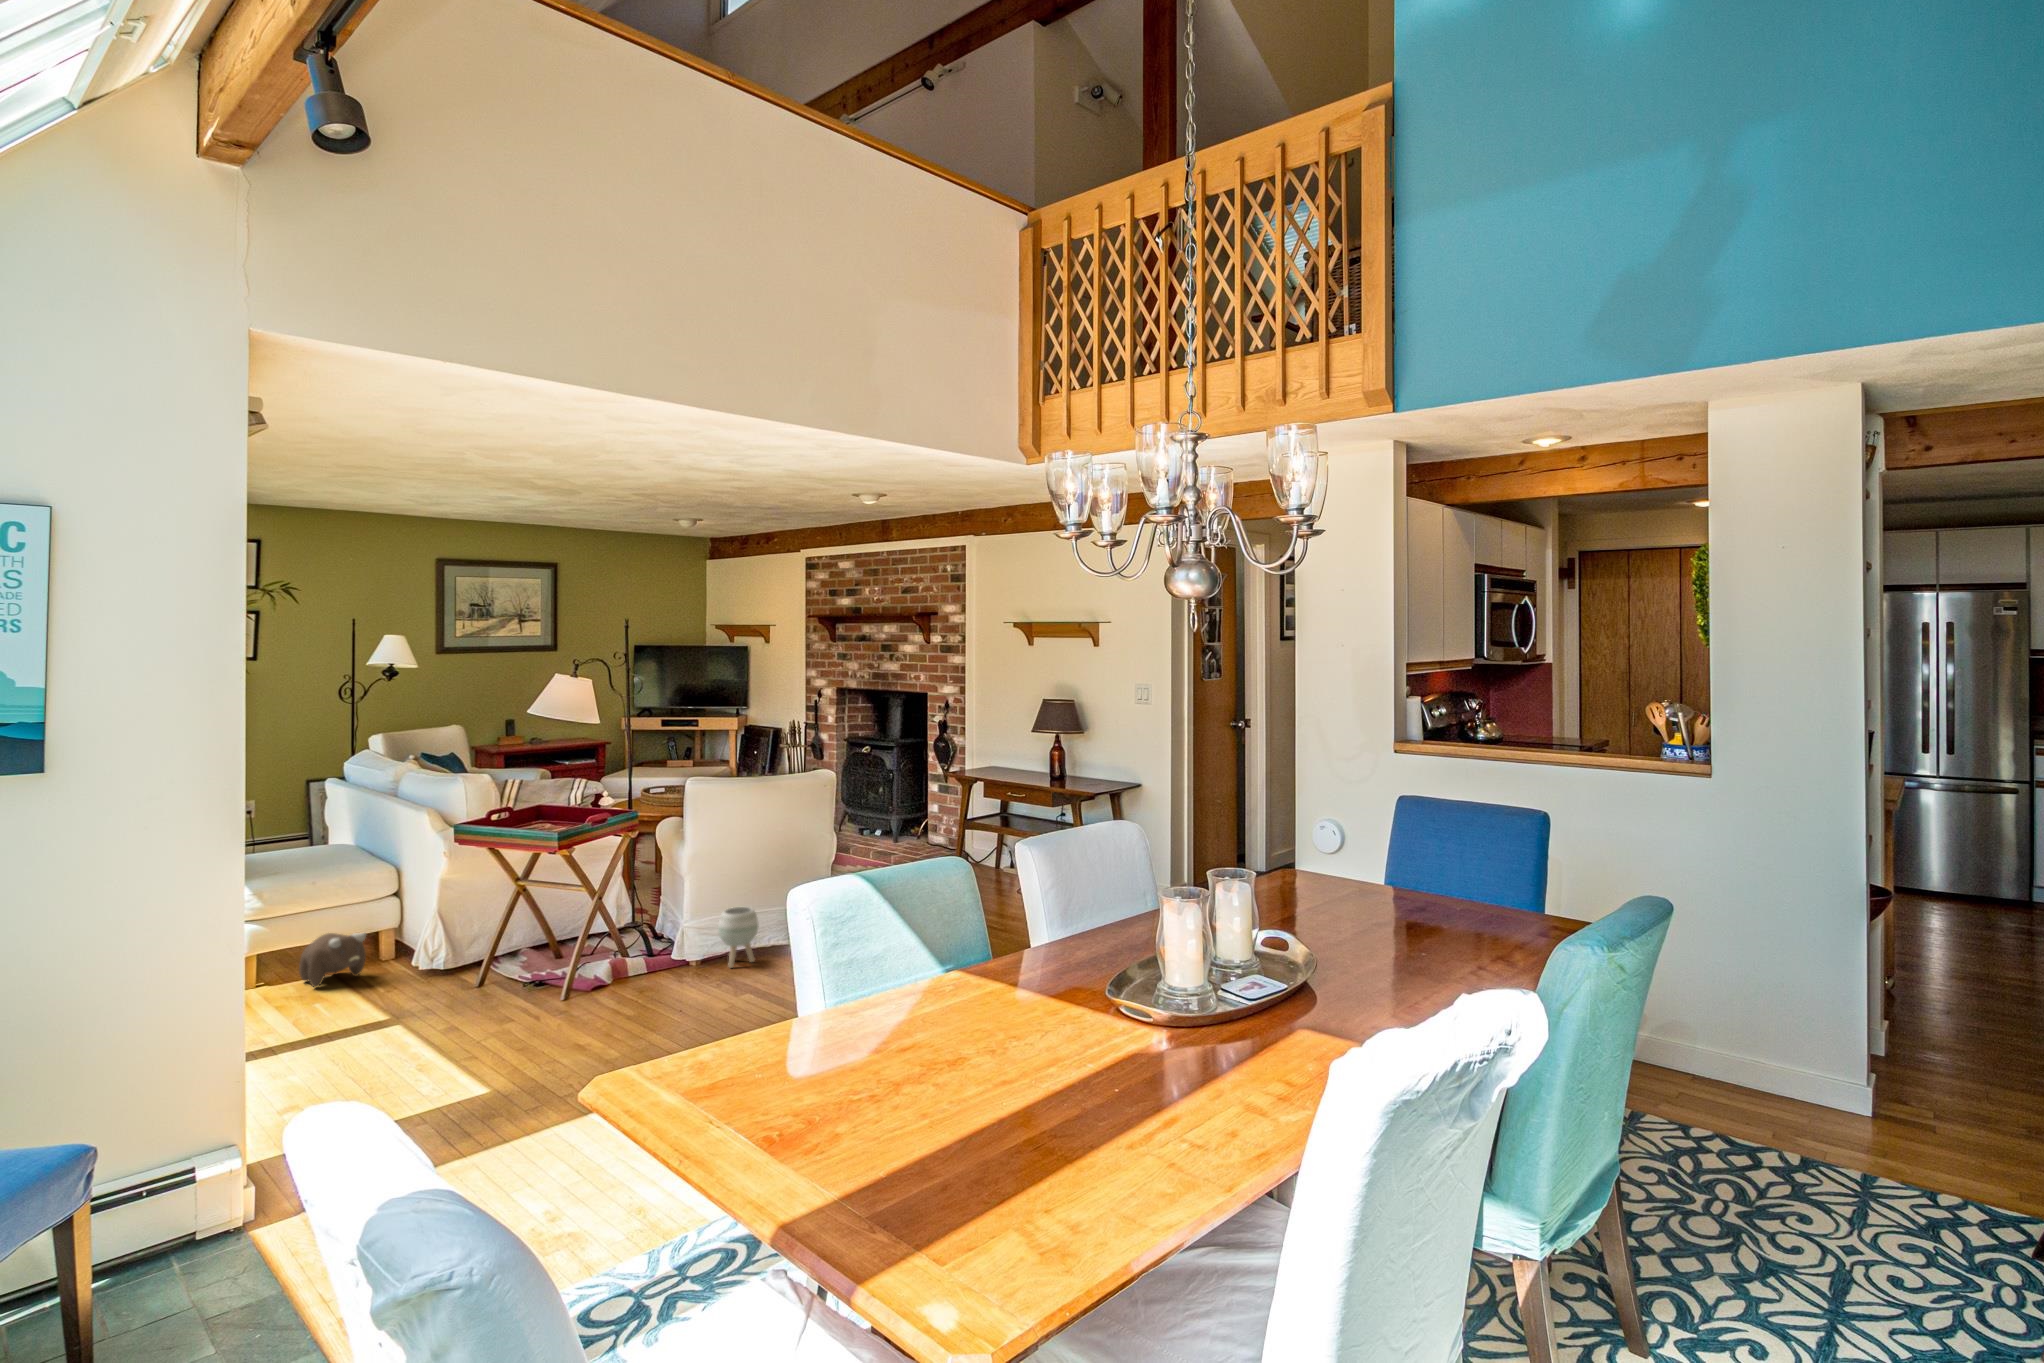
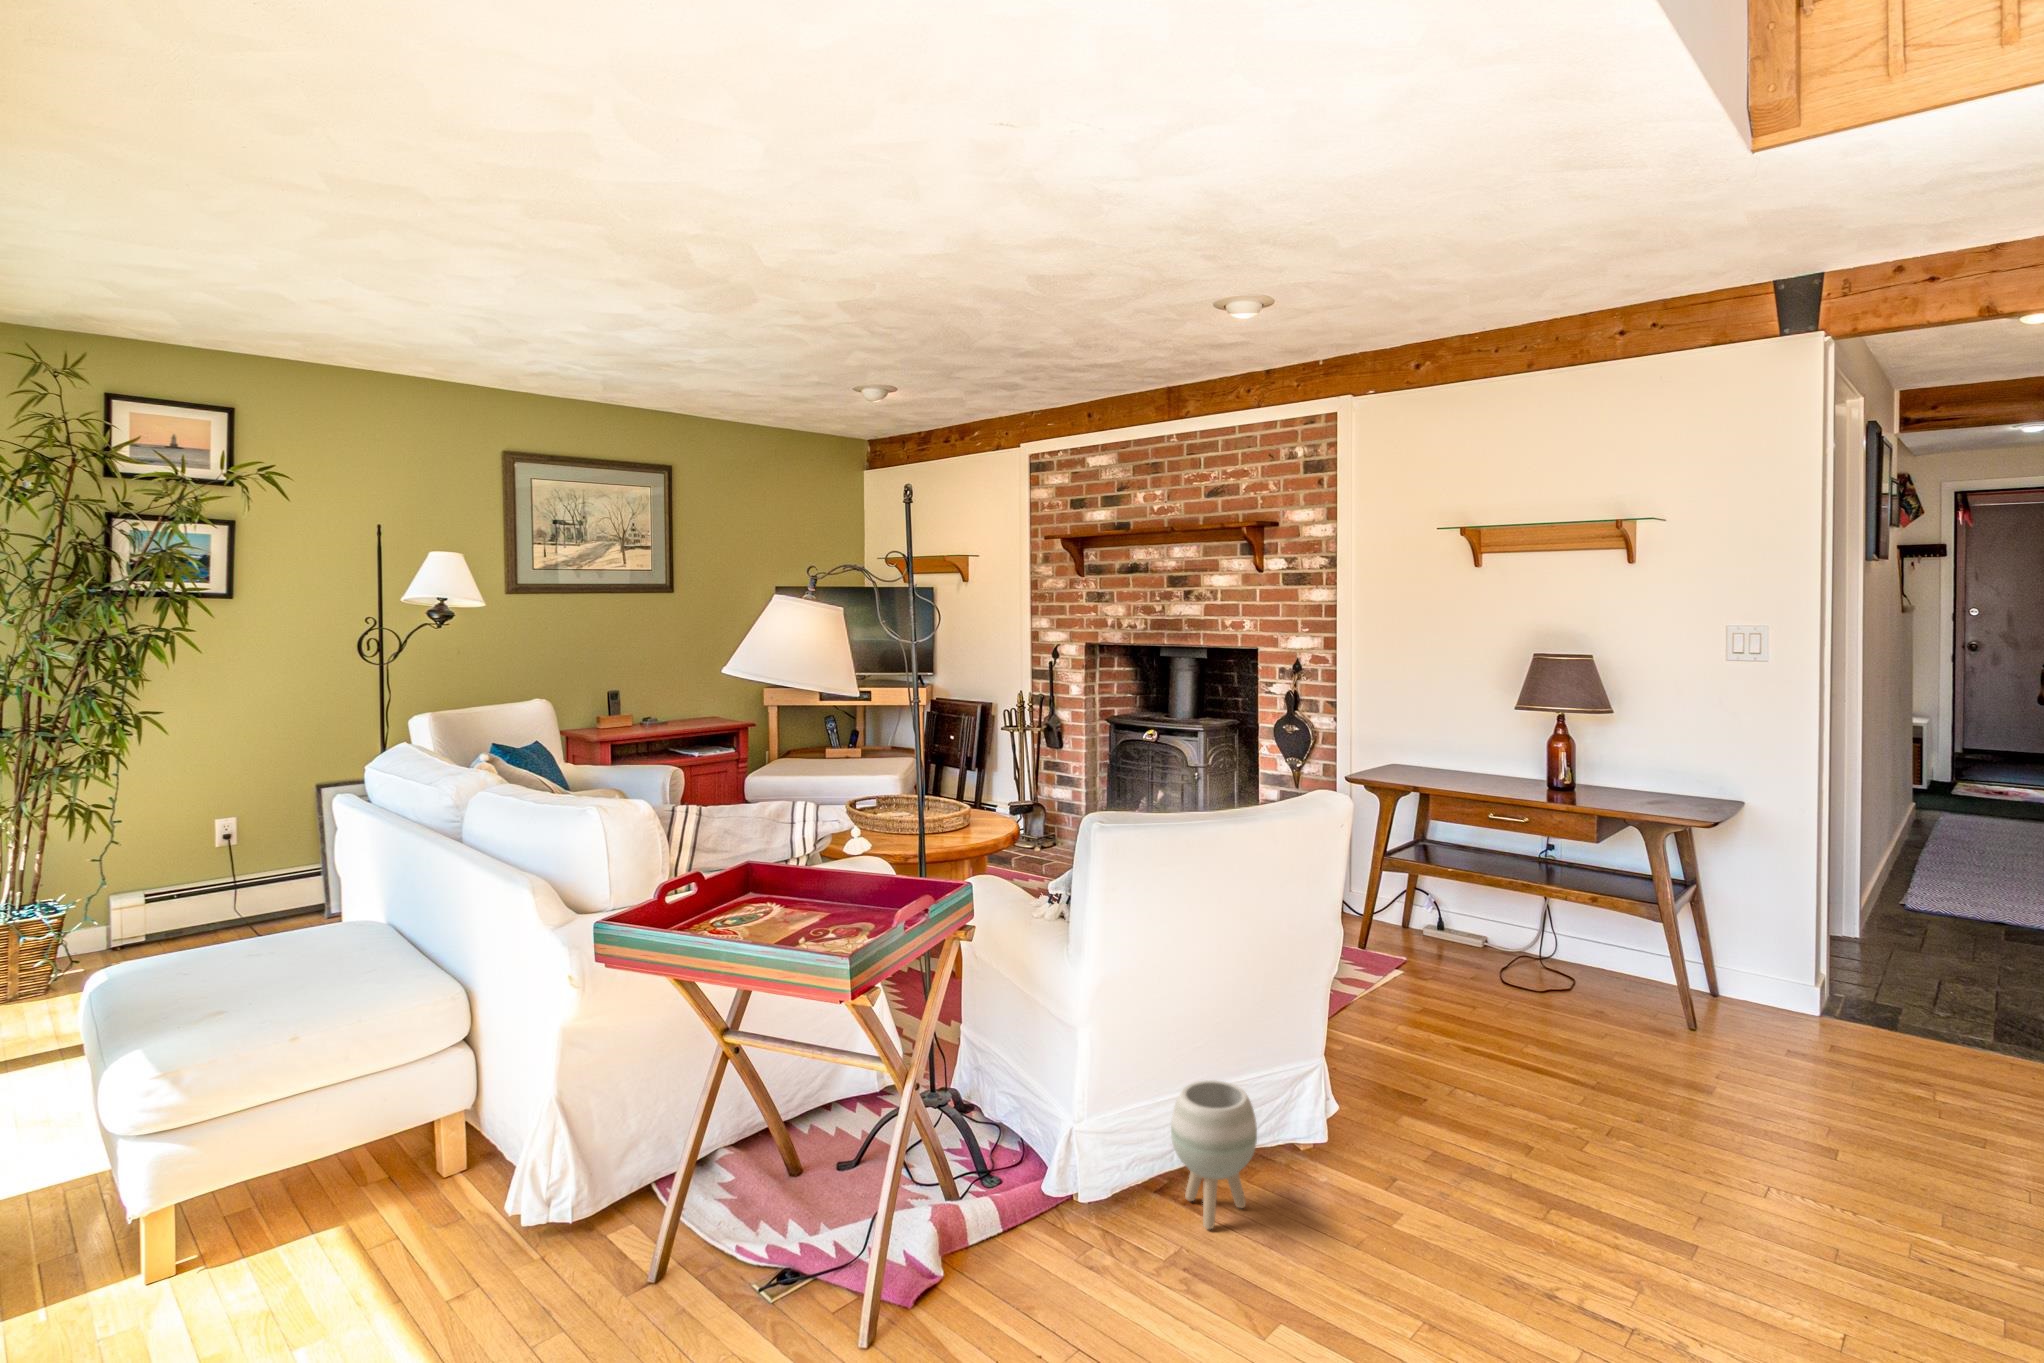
plush toy: present [299,932,366,987] -> none [254,1148,405,1289]

